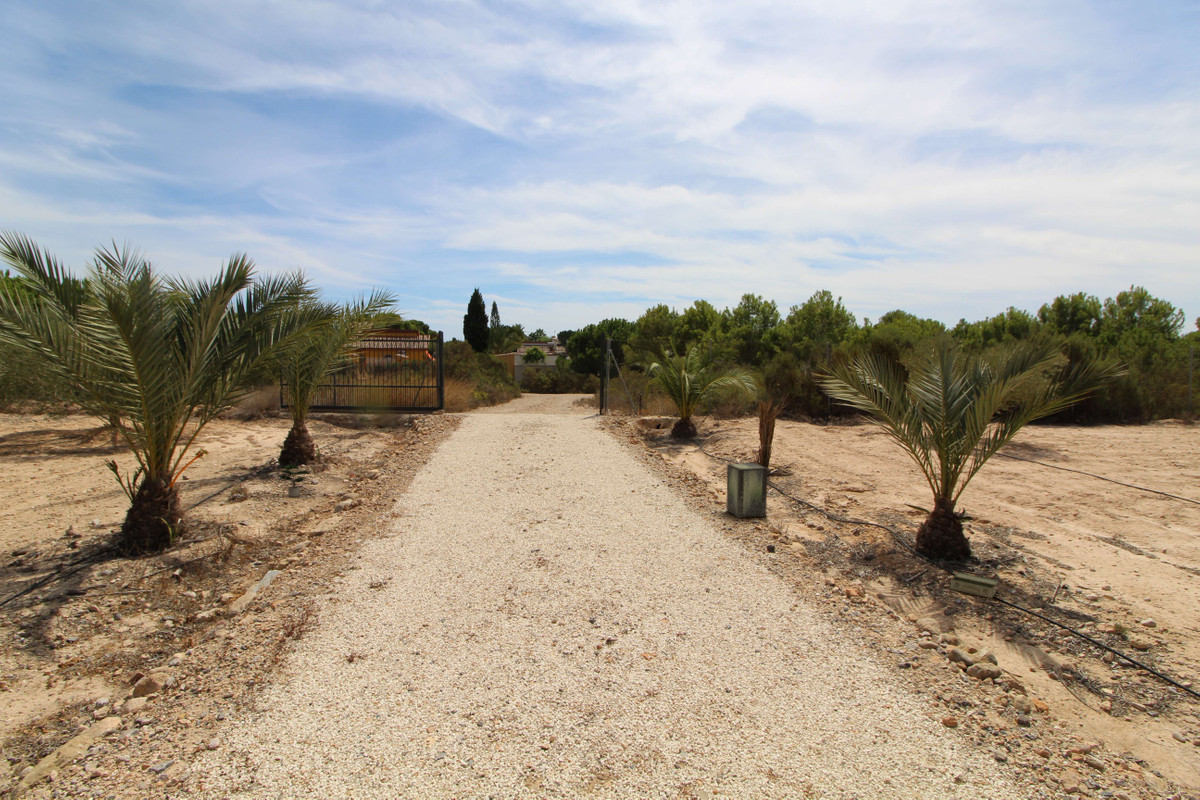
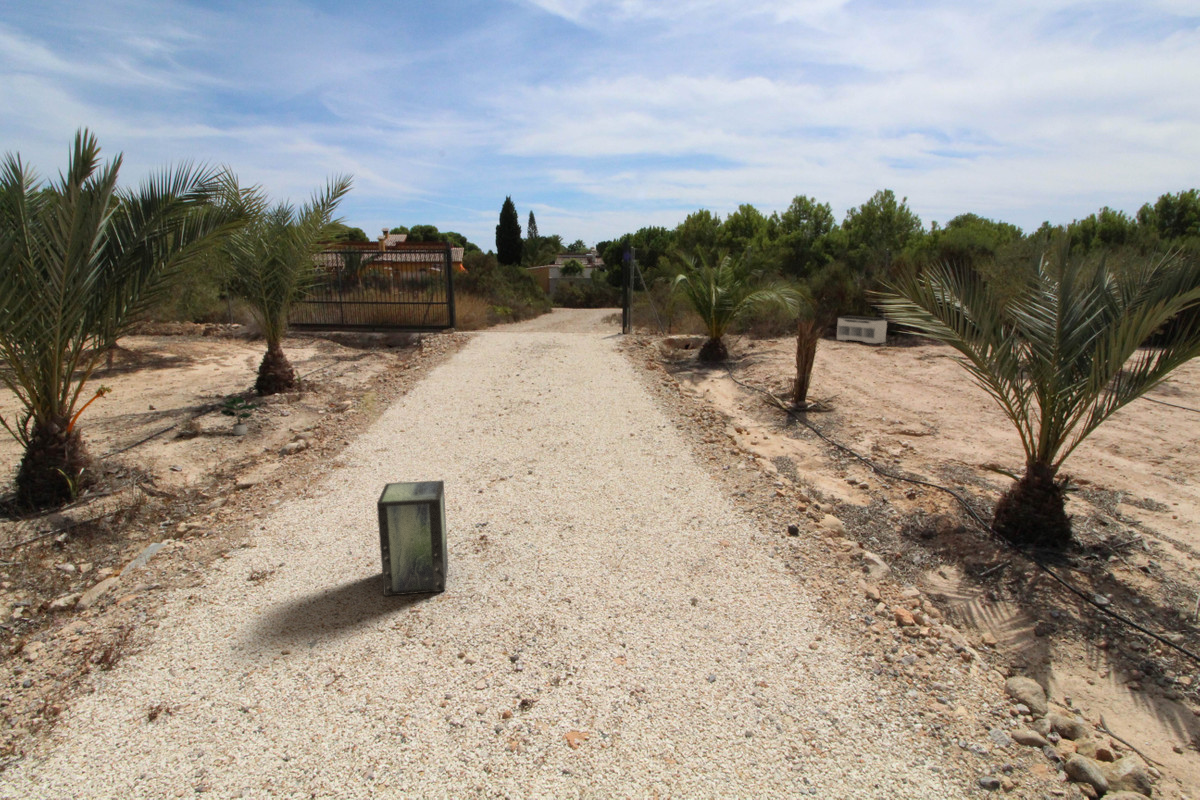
bench: none [789,399,832,423] -> present [837,315,887,343]
storage box: present [727,463,767,518] -> present [377,480,448,596]
toolbox: present [951,572,998,598] -> none [1043,568,1116,612]

